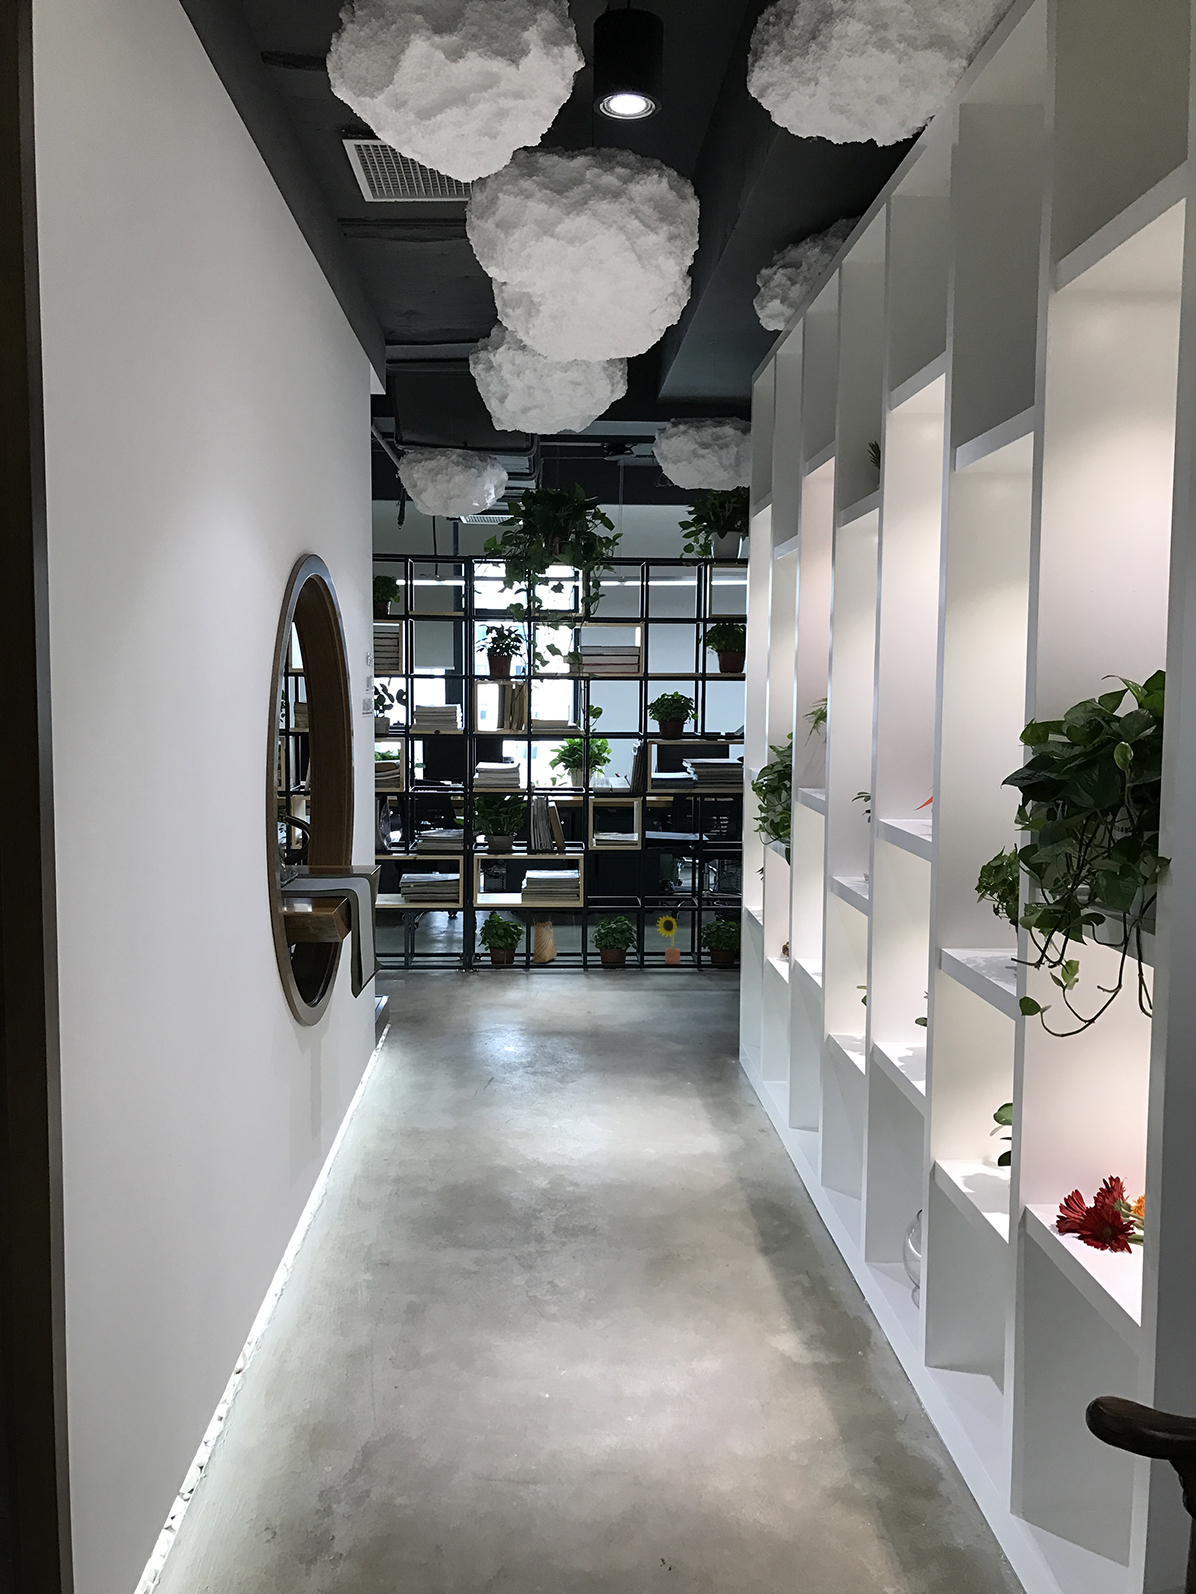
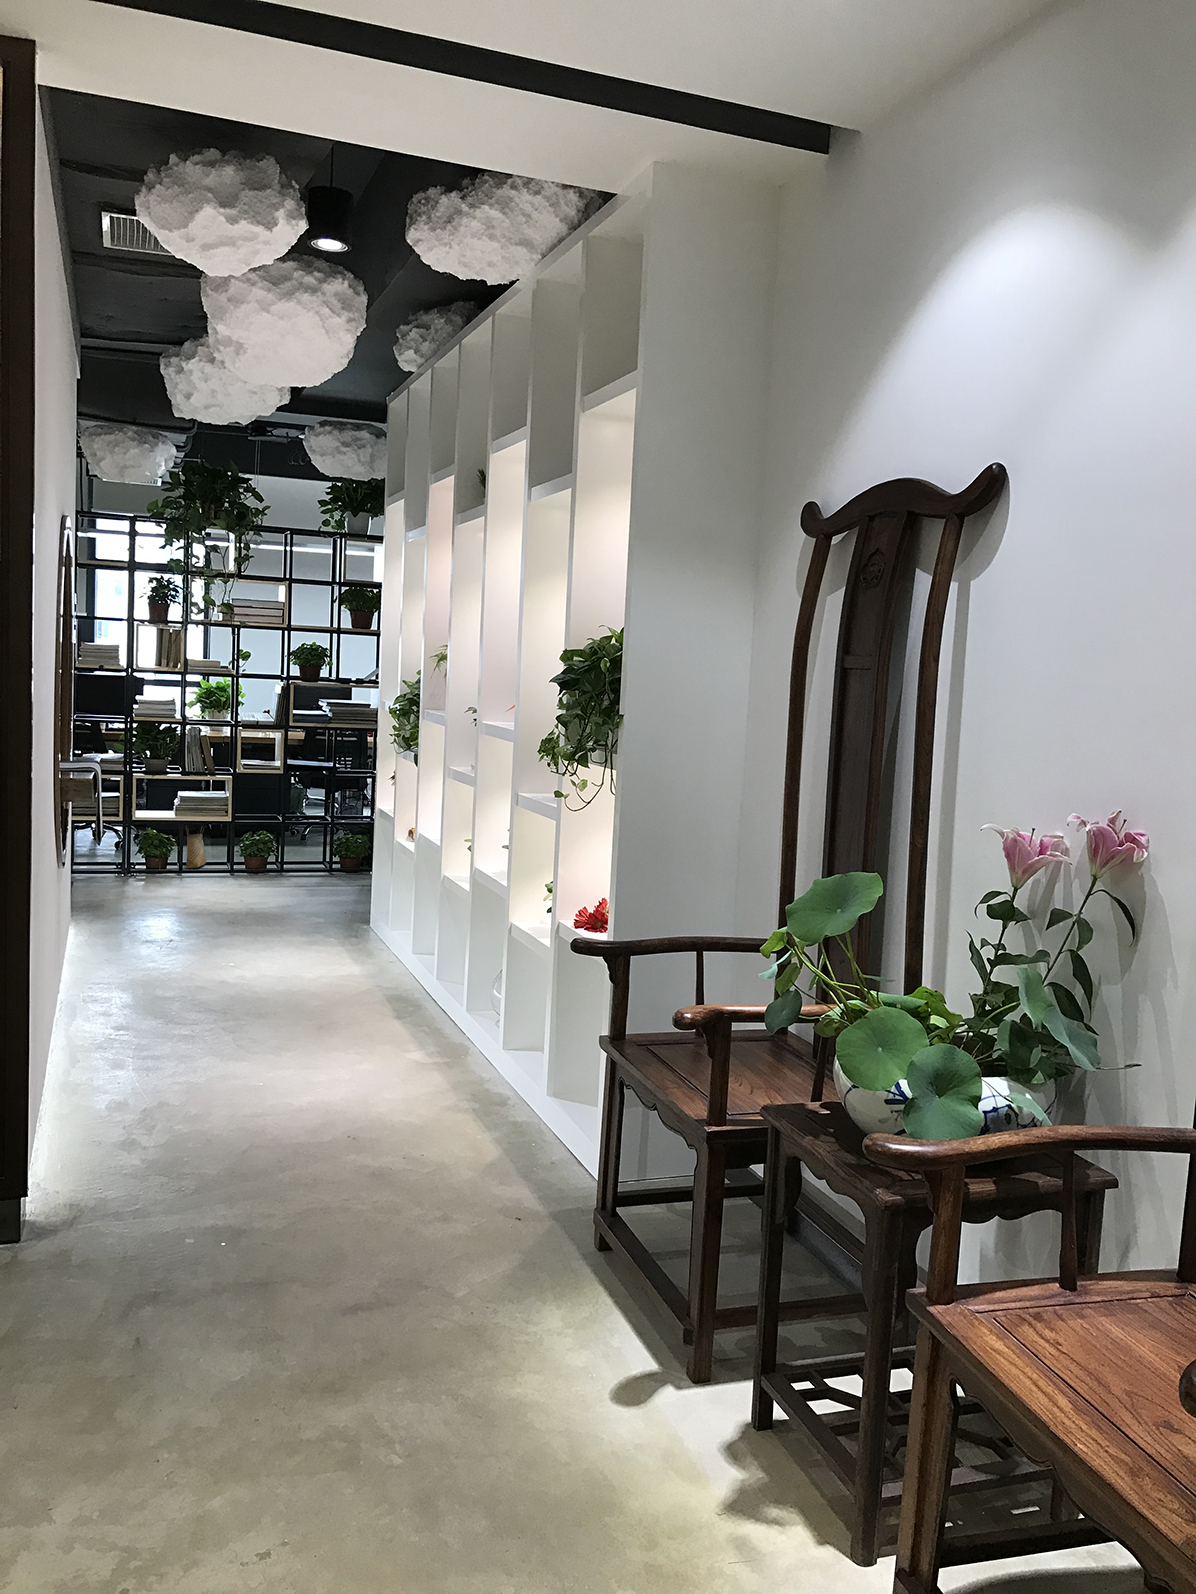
decorative plant: present [657,916,680,964] -> none [293,828,314,869]

